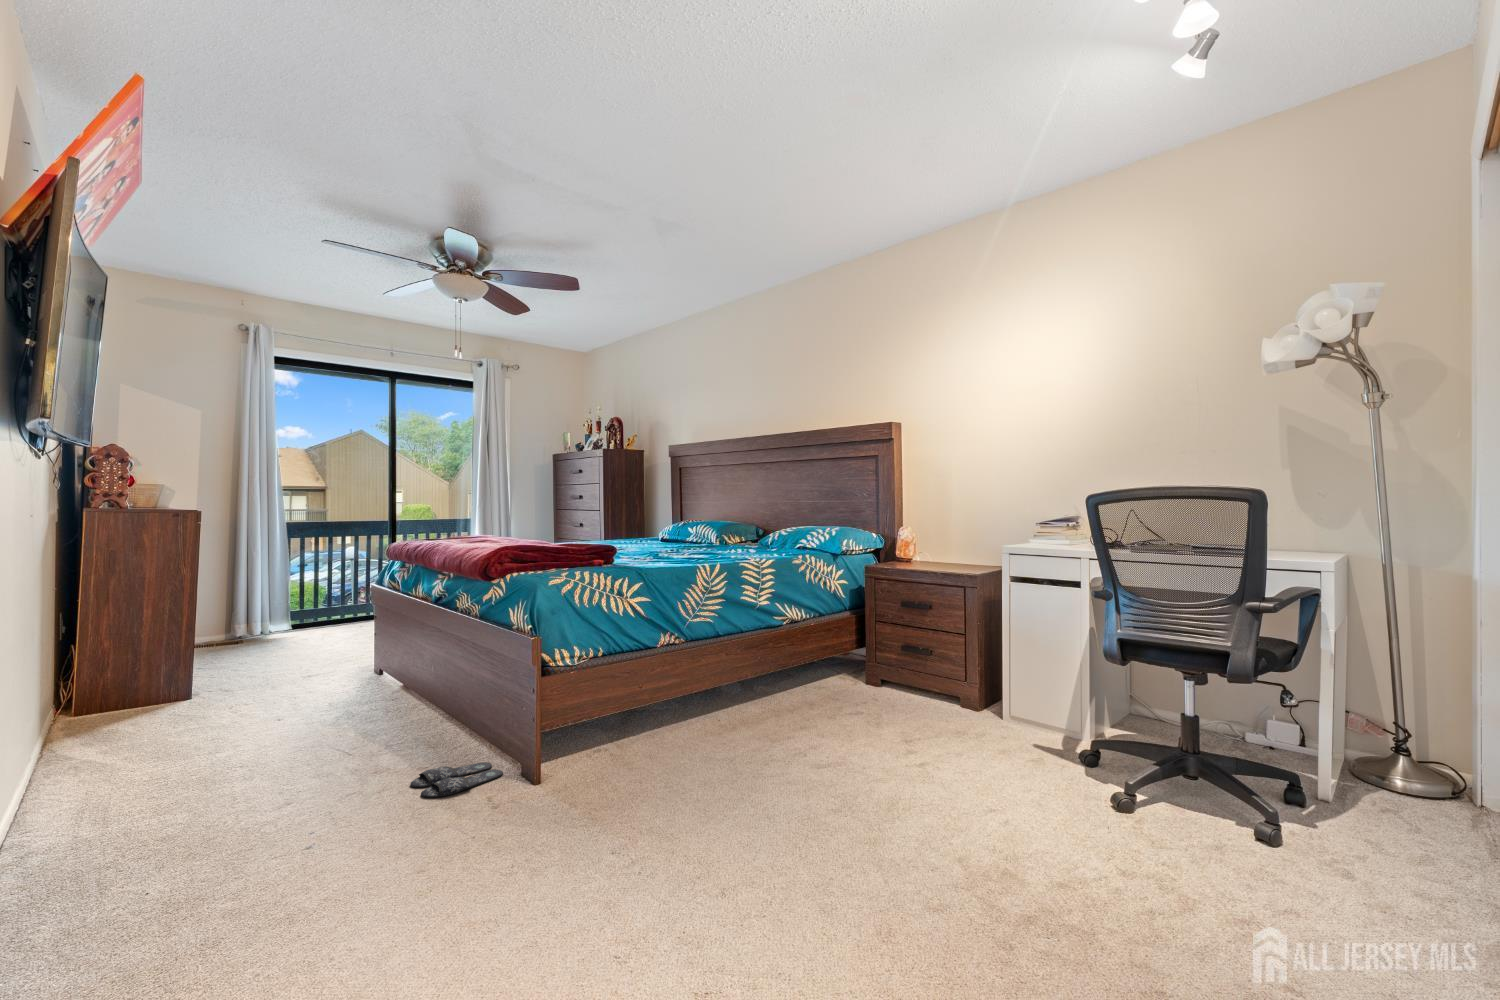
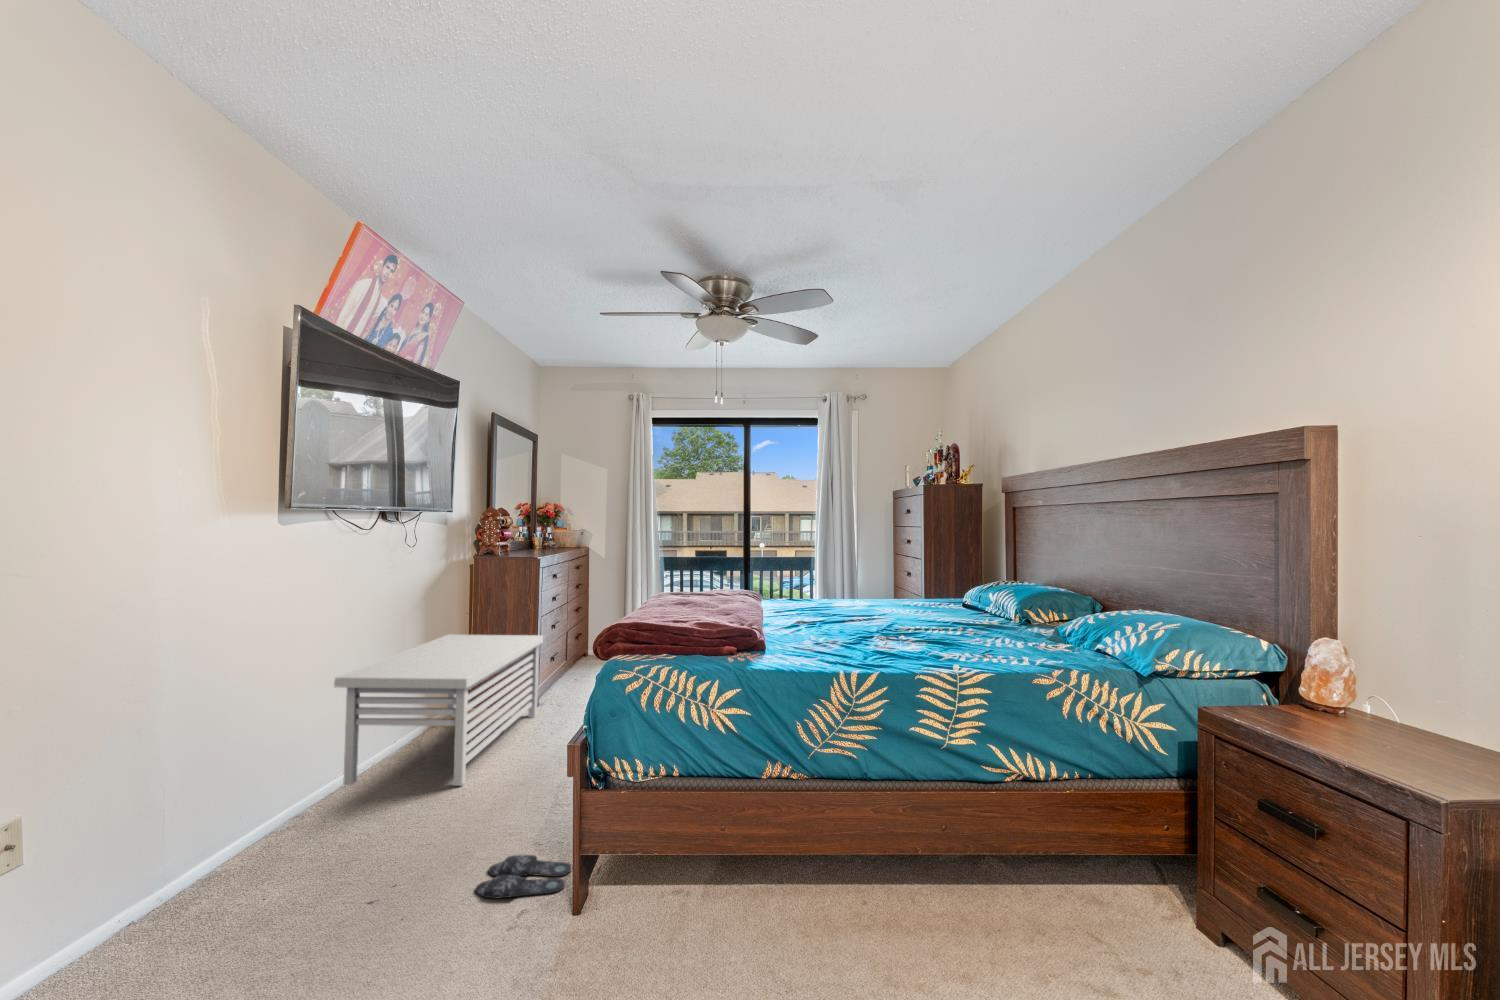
storage bench: none [38,606,258,802] -> present [334,634,543,786]

